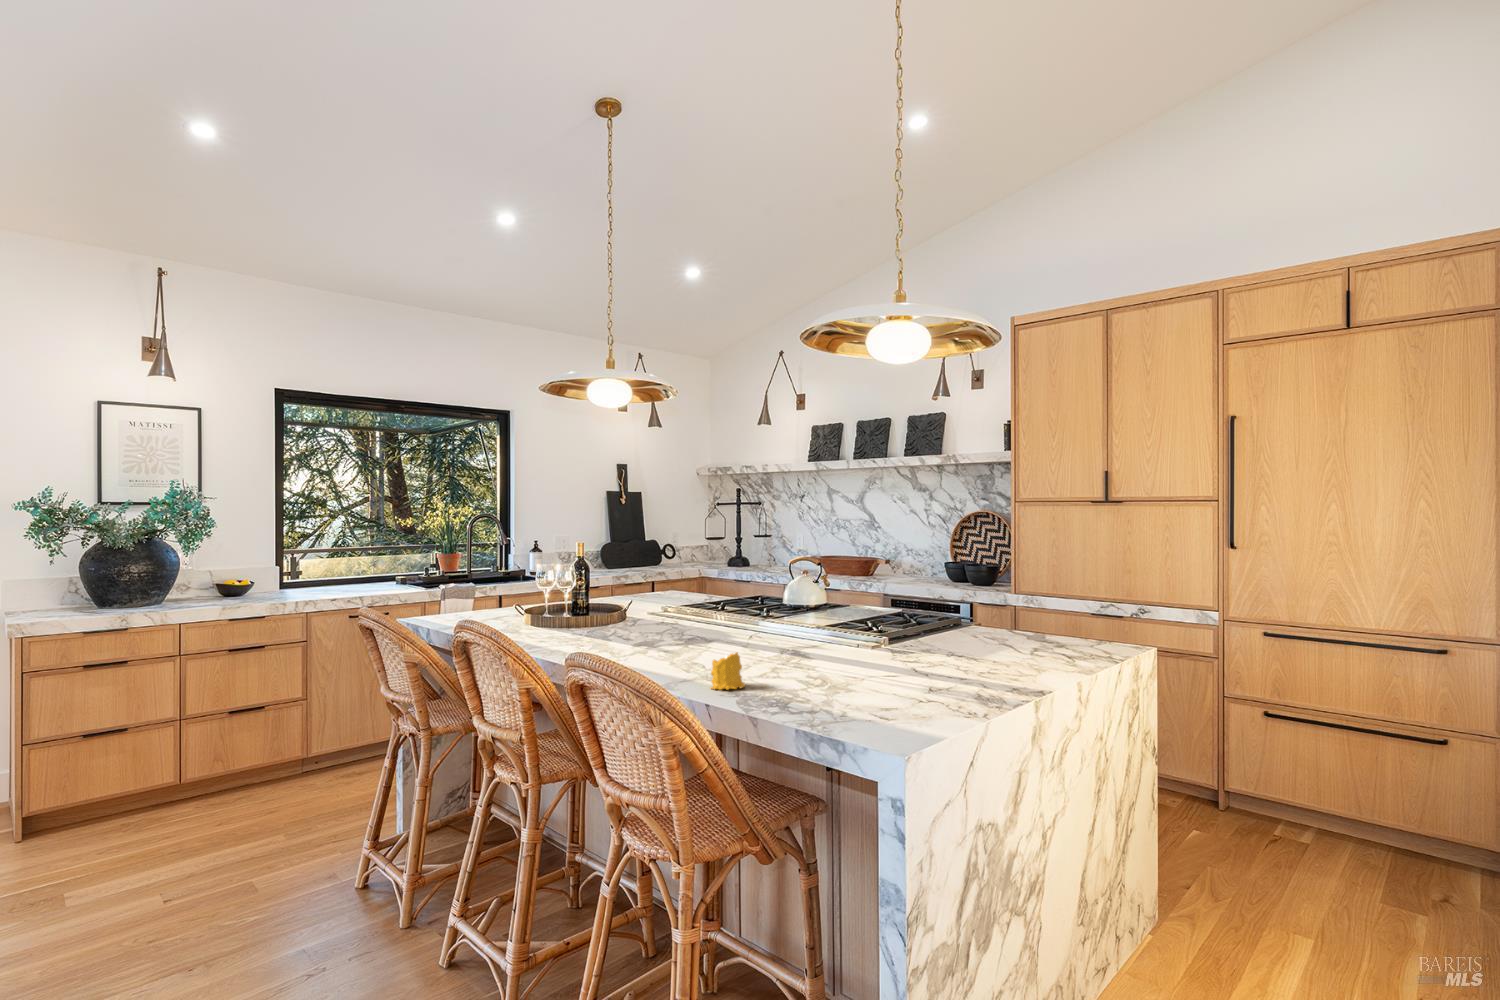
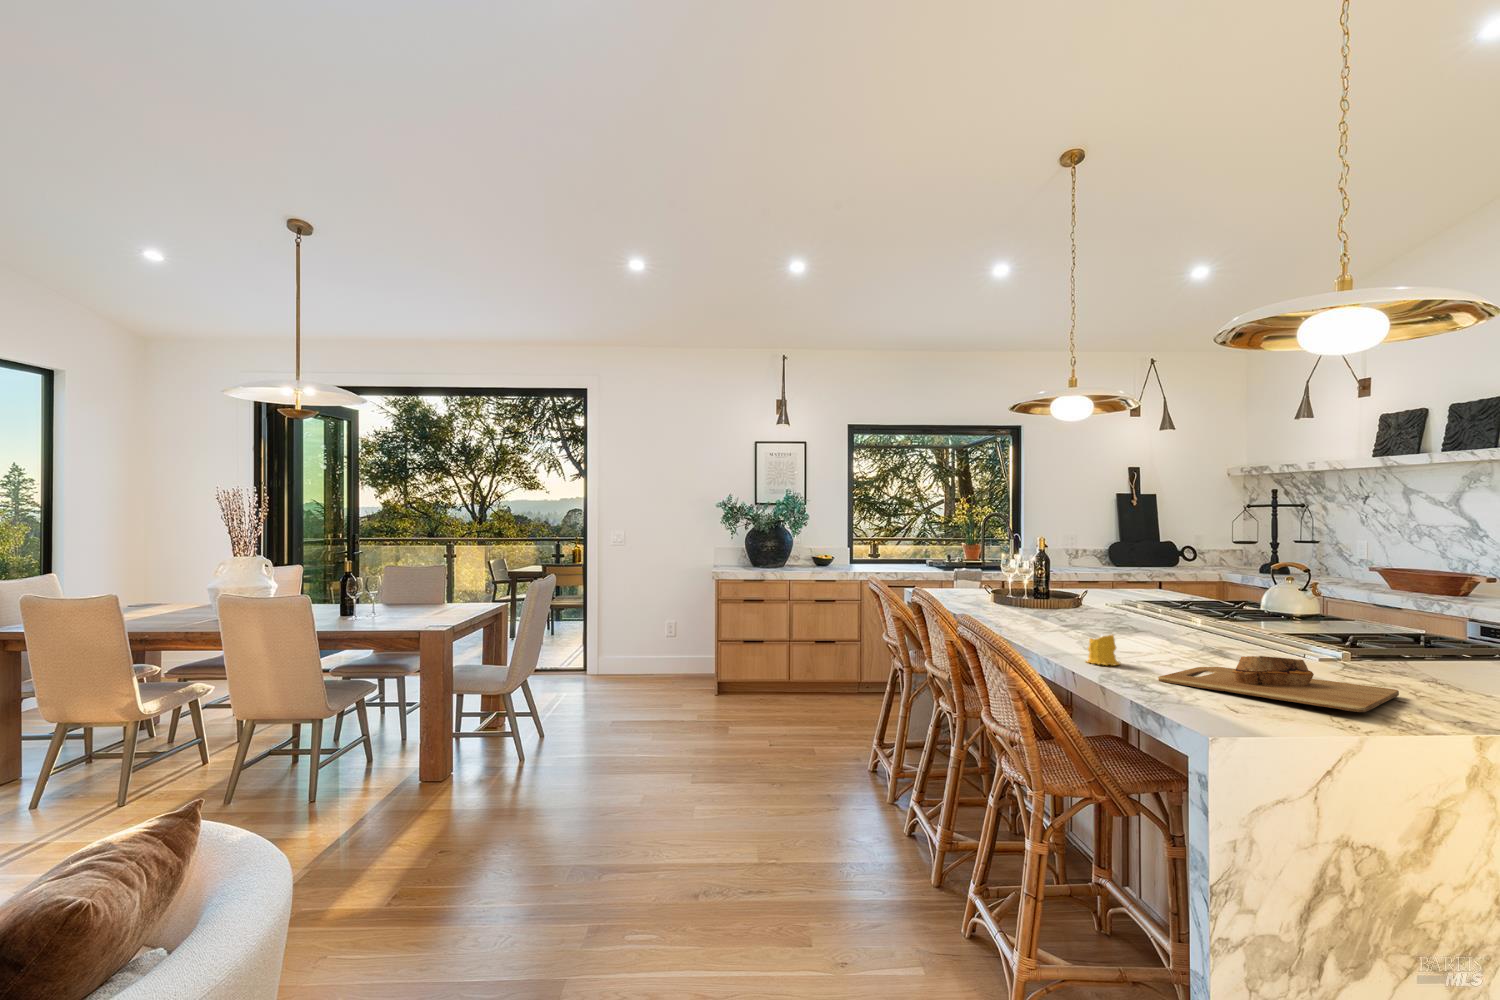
cutting board: none [795,653,976,699] -> present [1158,656,1399,712]

